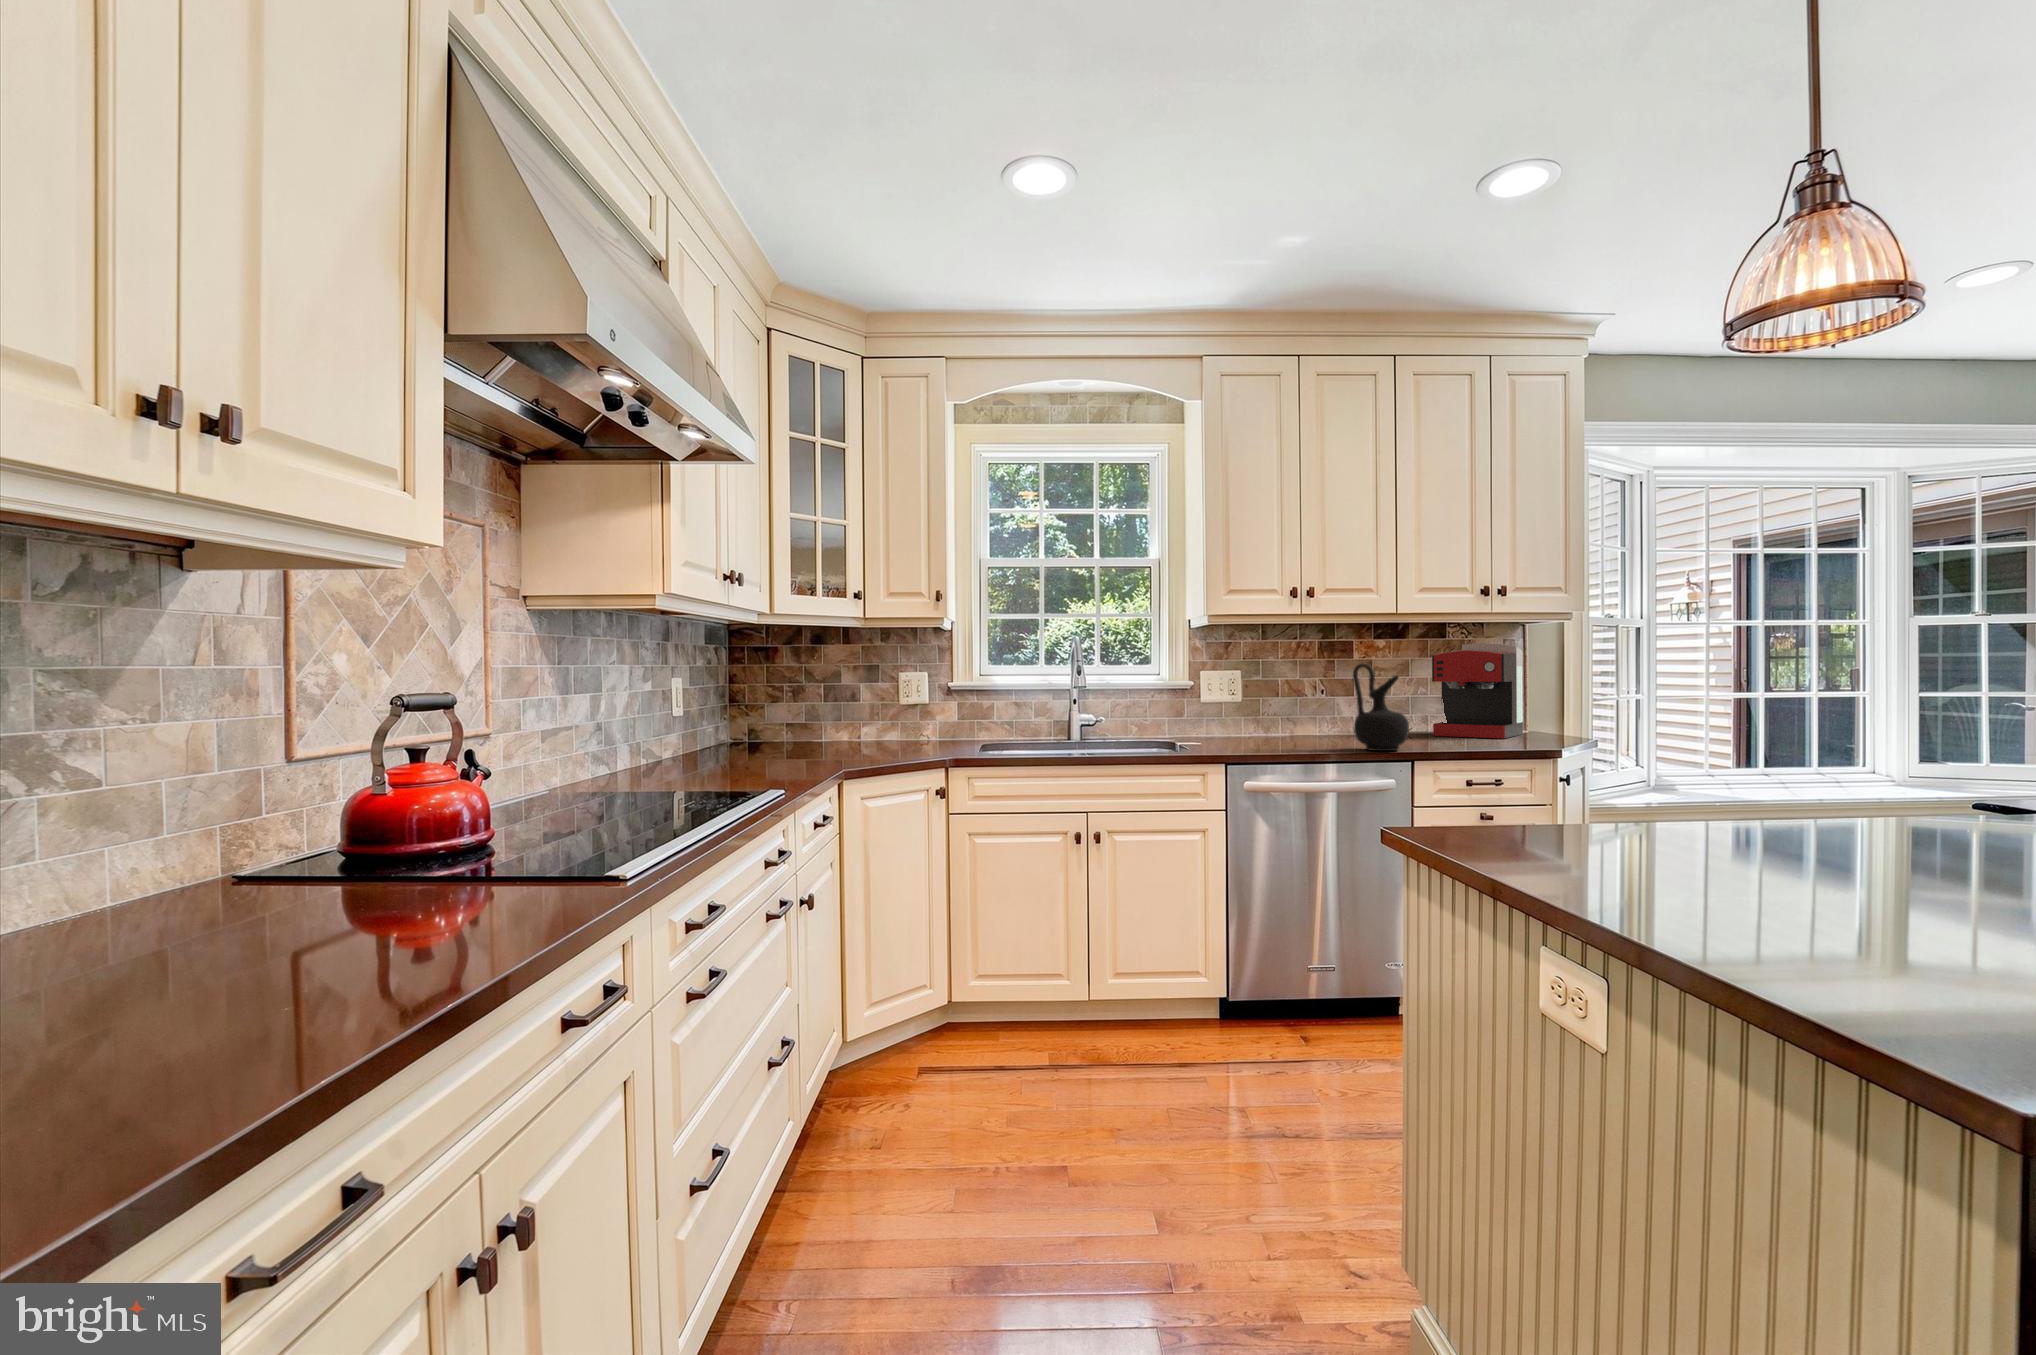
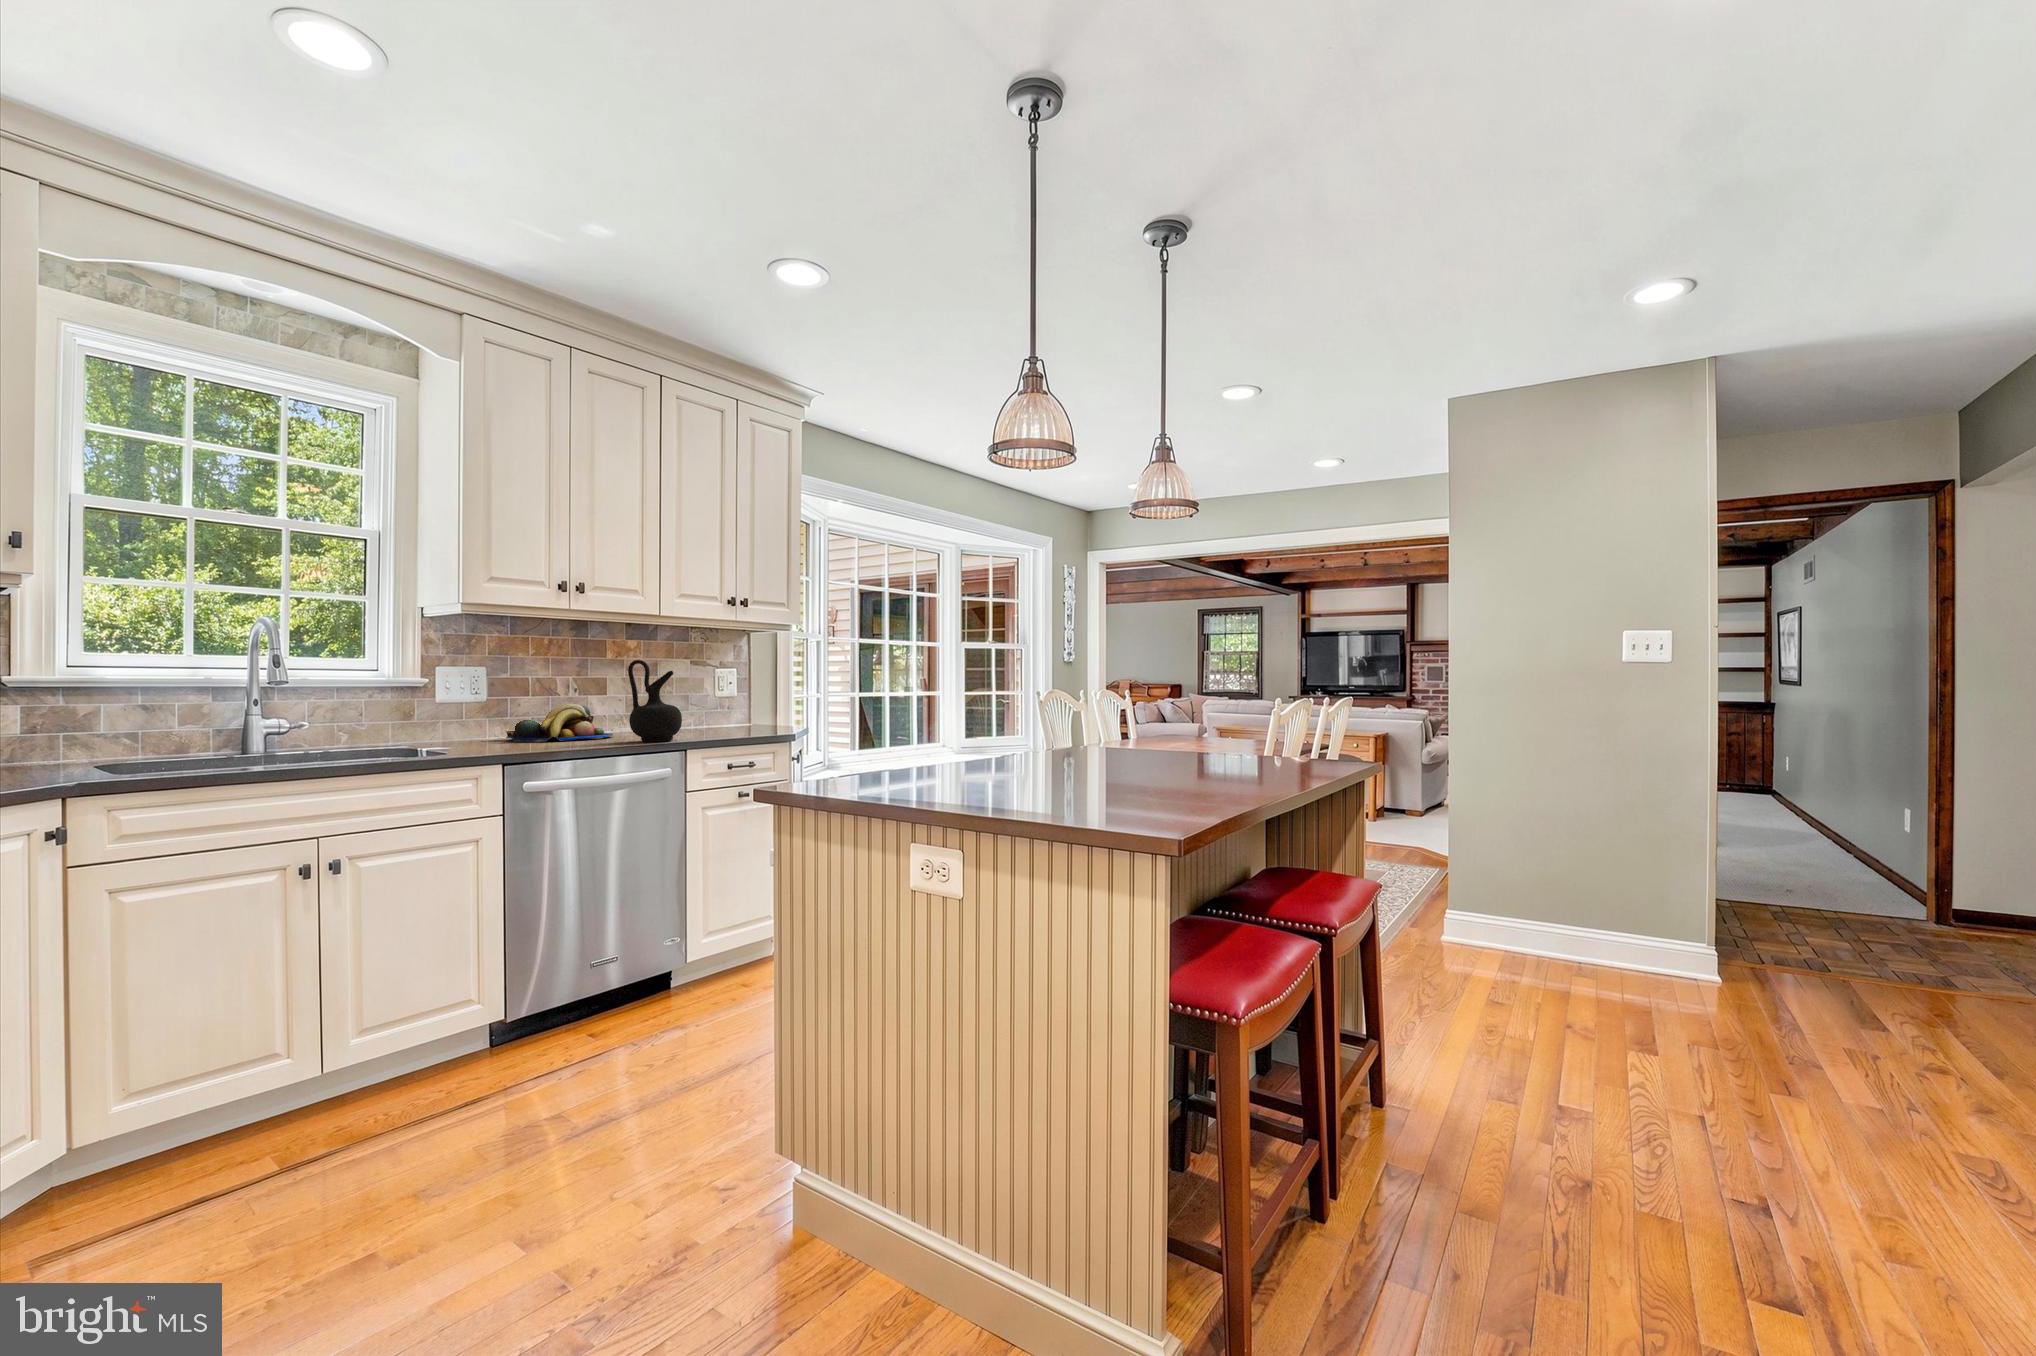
coffee maker: present [1432,643,1523,738] -> none [678,648,748,731]
fruit bowl: none [1254,705,1353,743] -> present [506,703,612,742]

